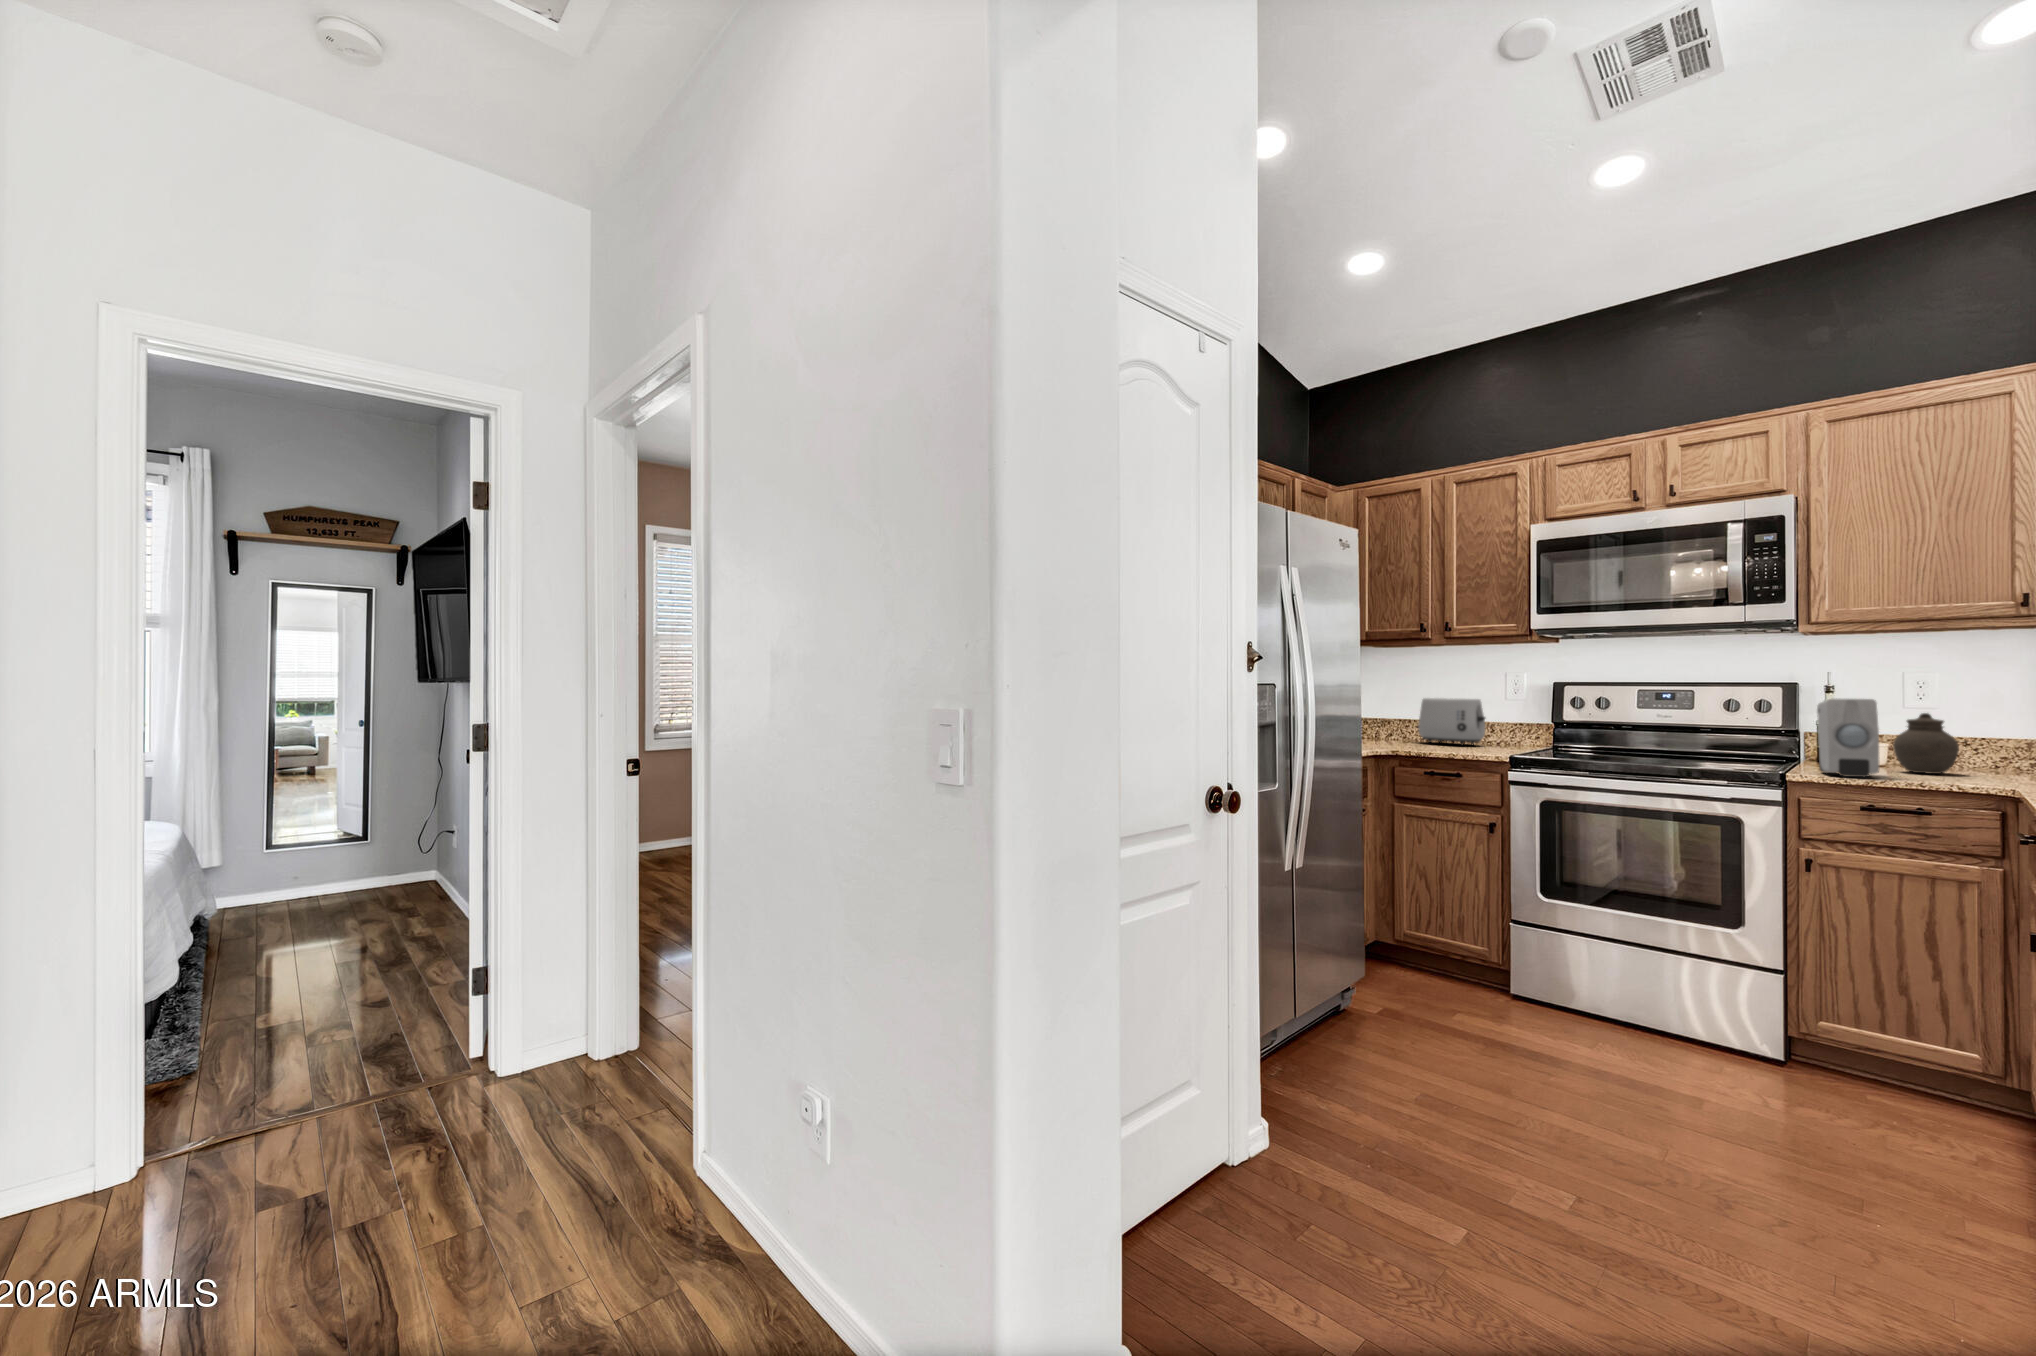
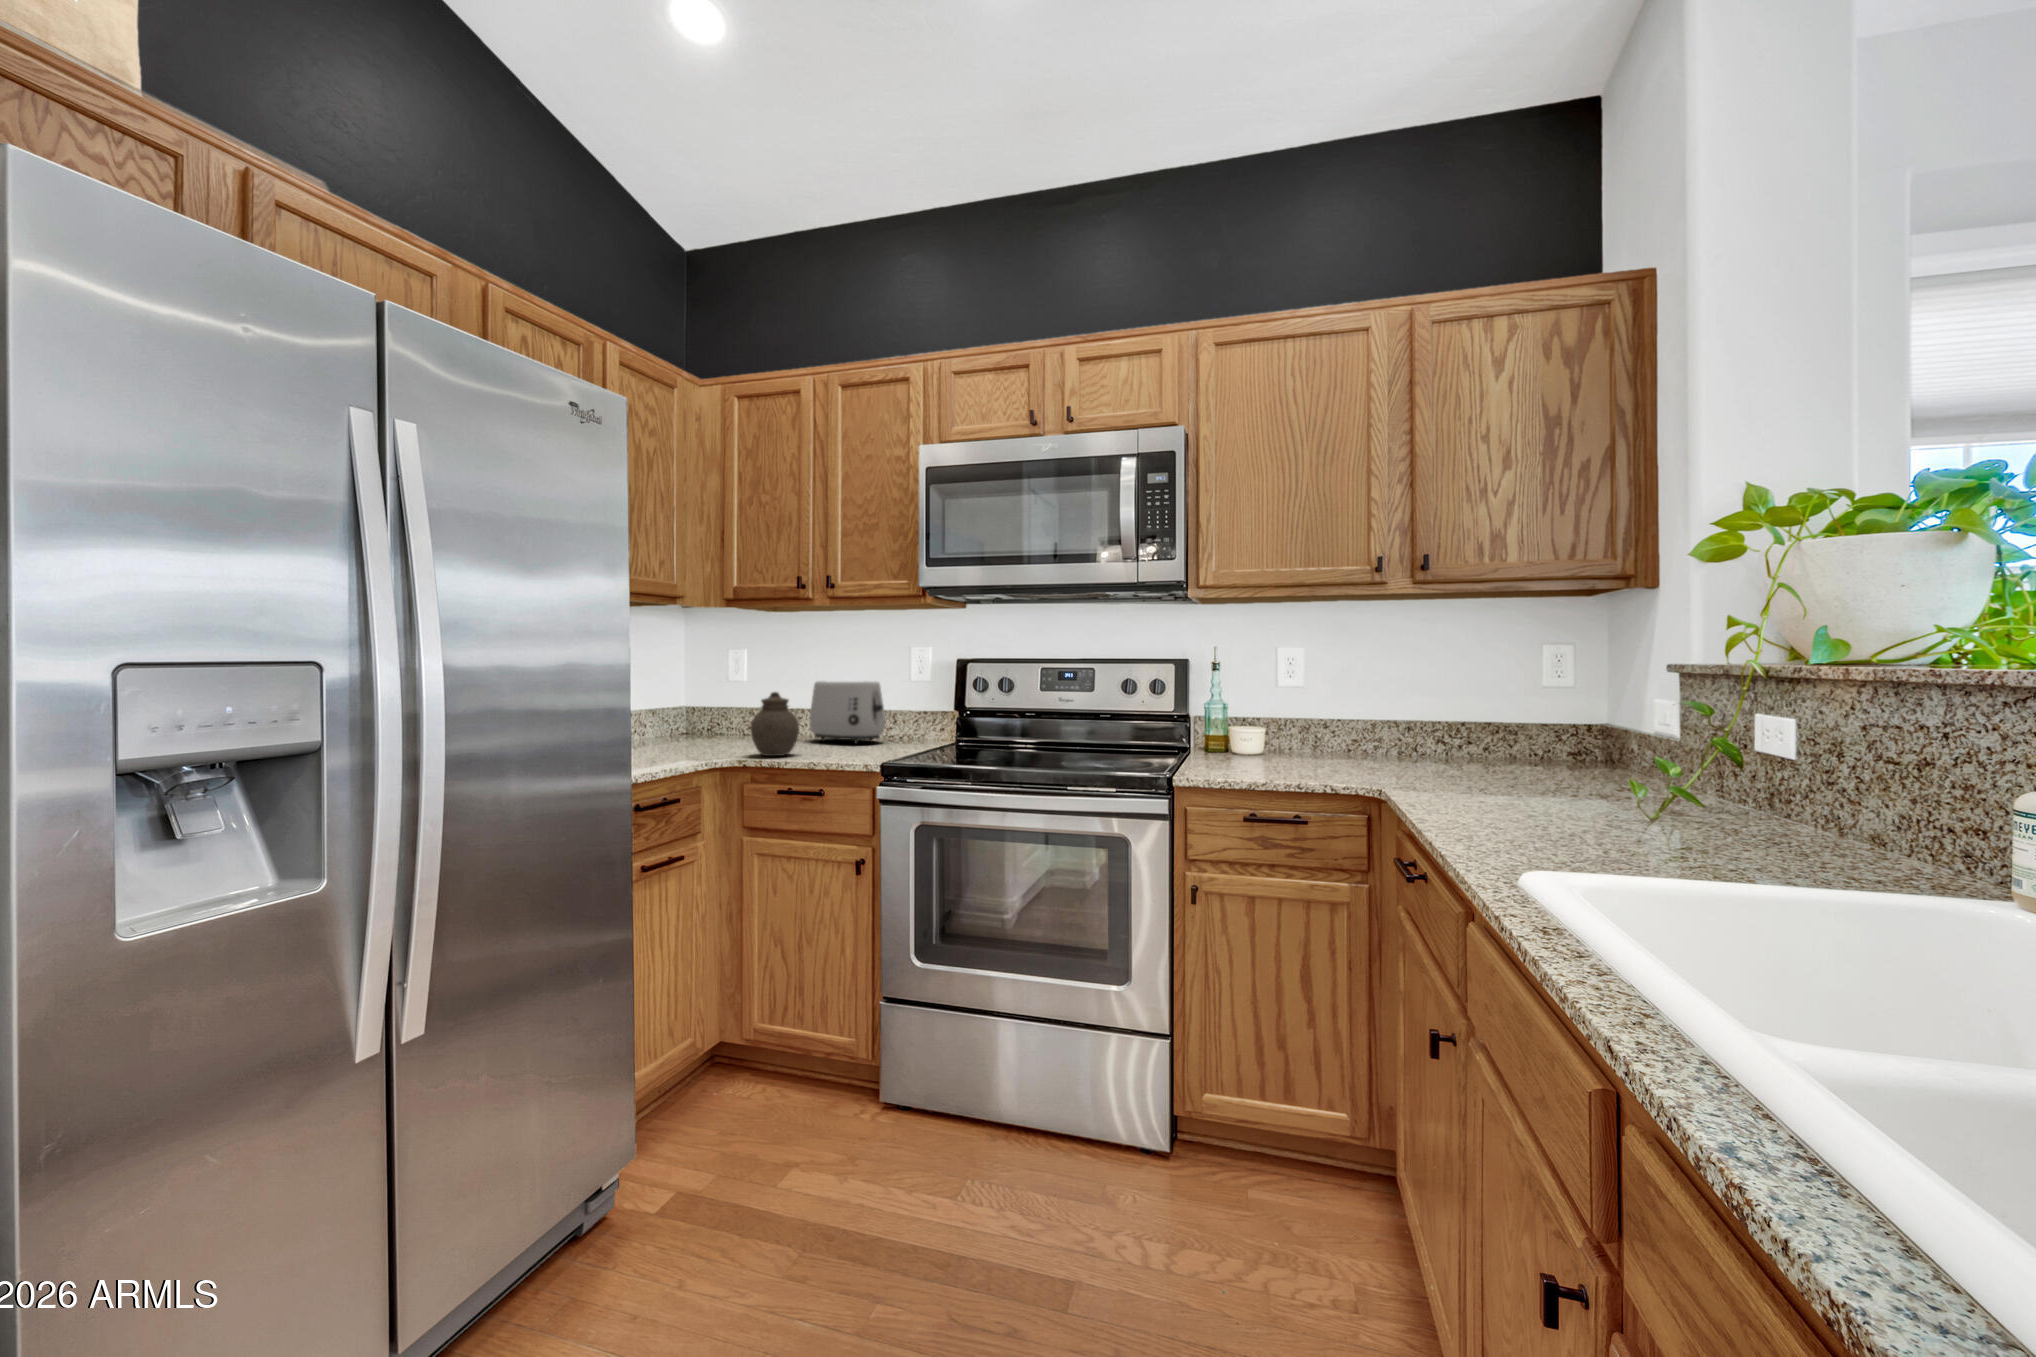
soap dispenser: present [1817,699,1879,777] -> none [1204,679,1260,778]
jar: present [1893,713,1959,774] -> present [751,692,799,756]

